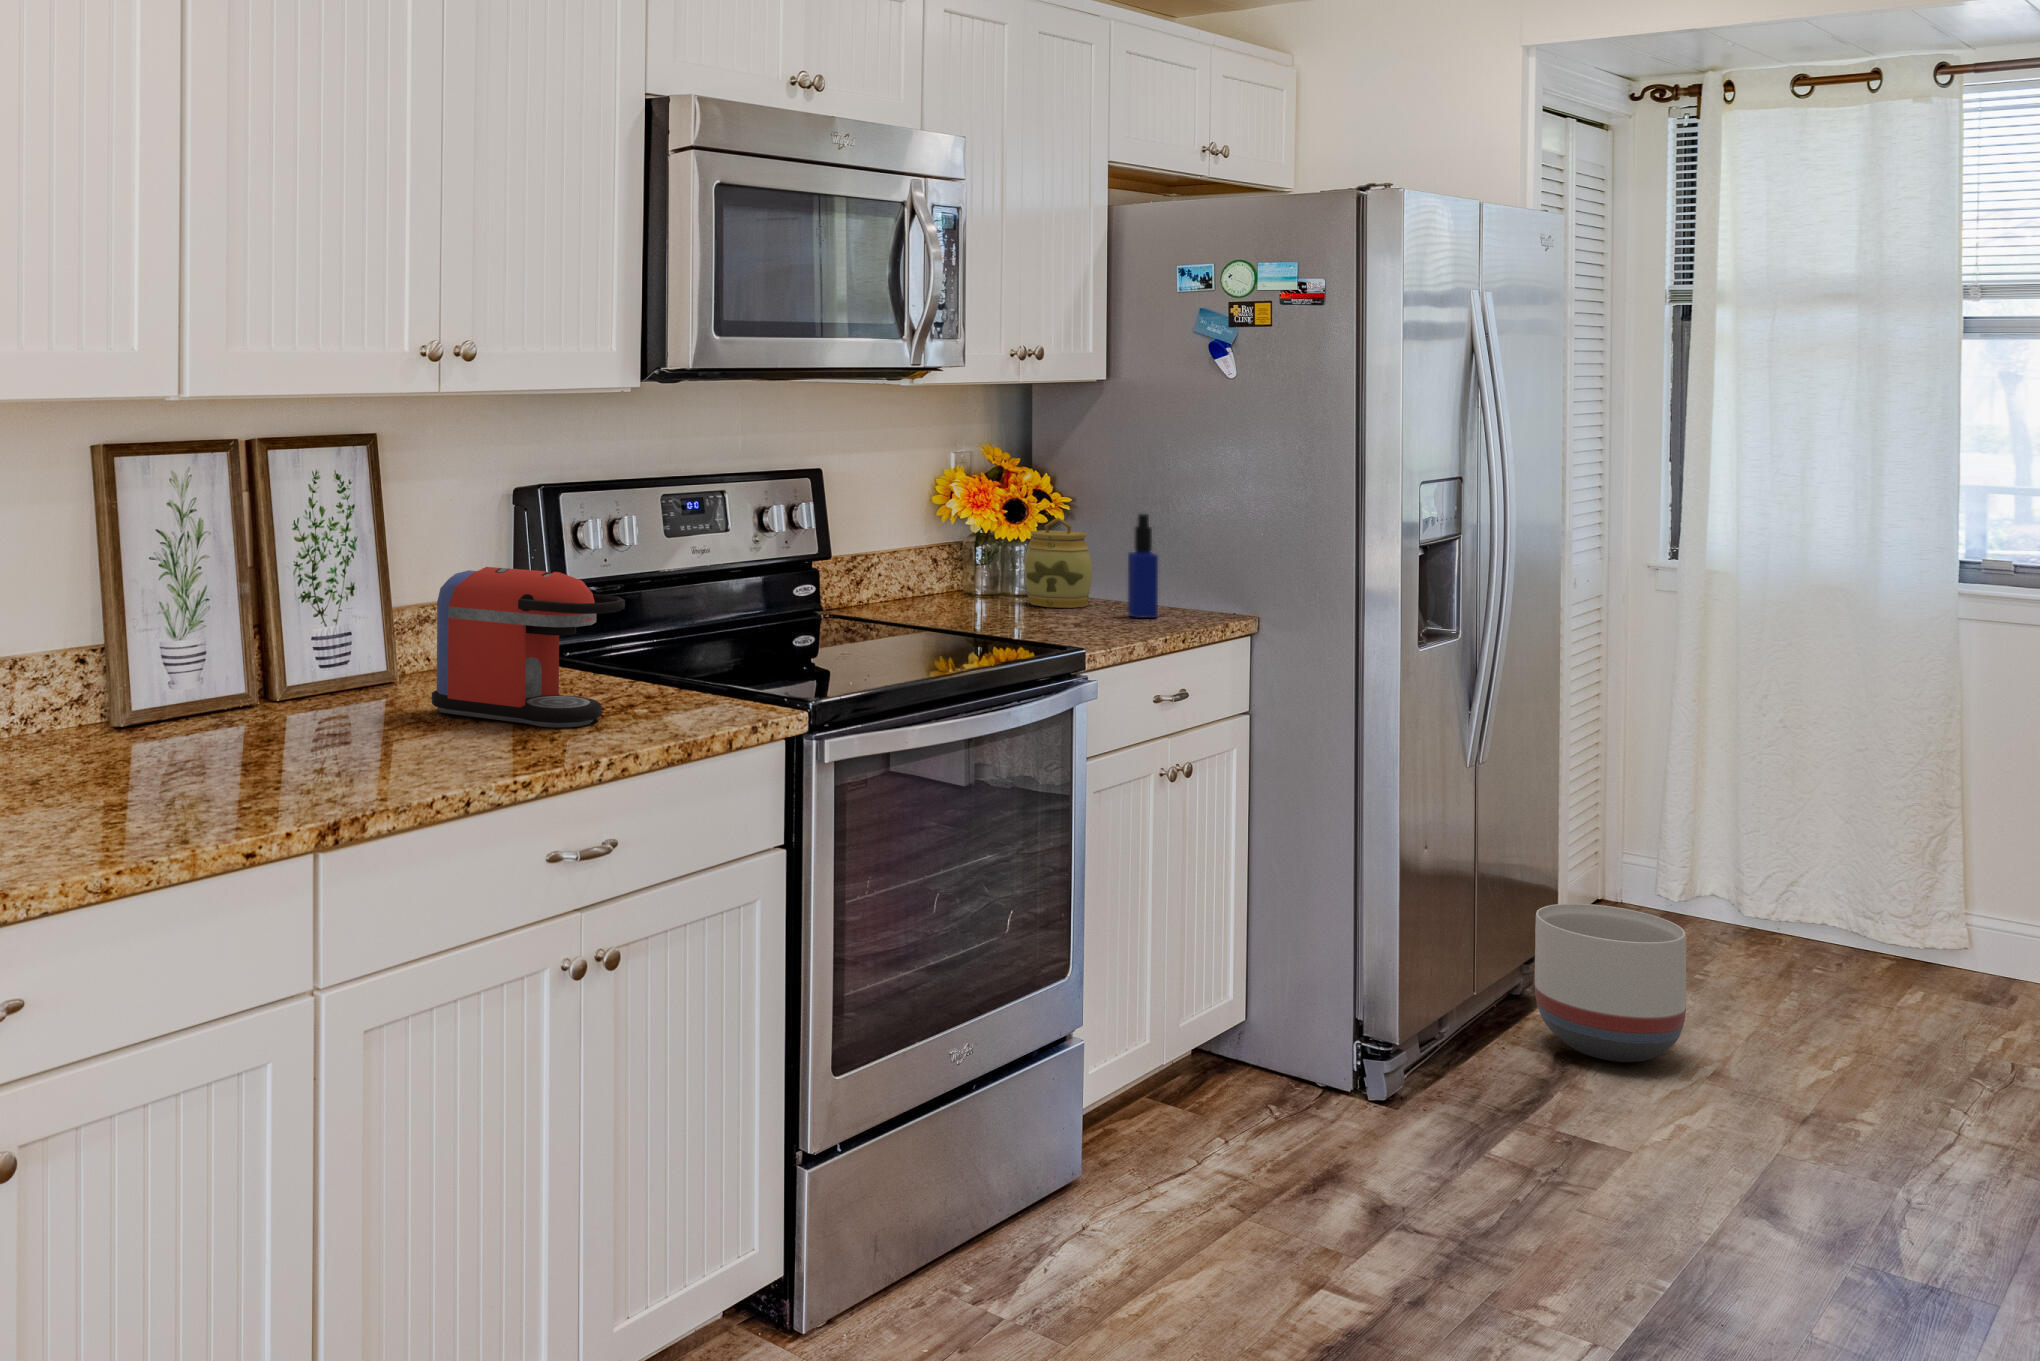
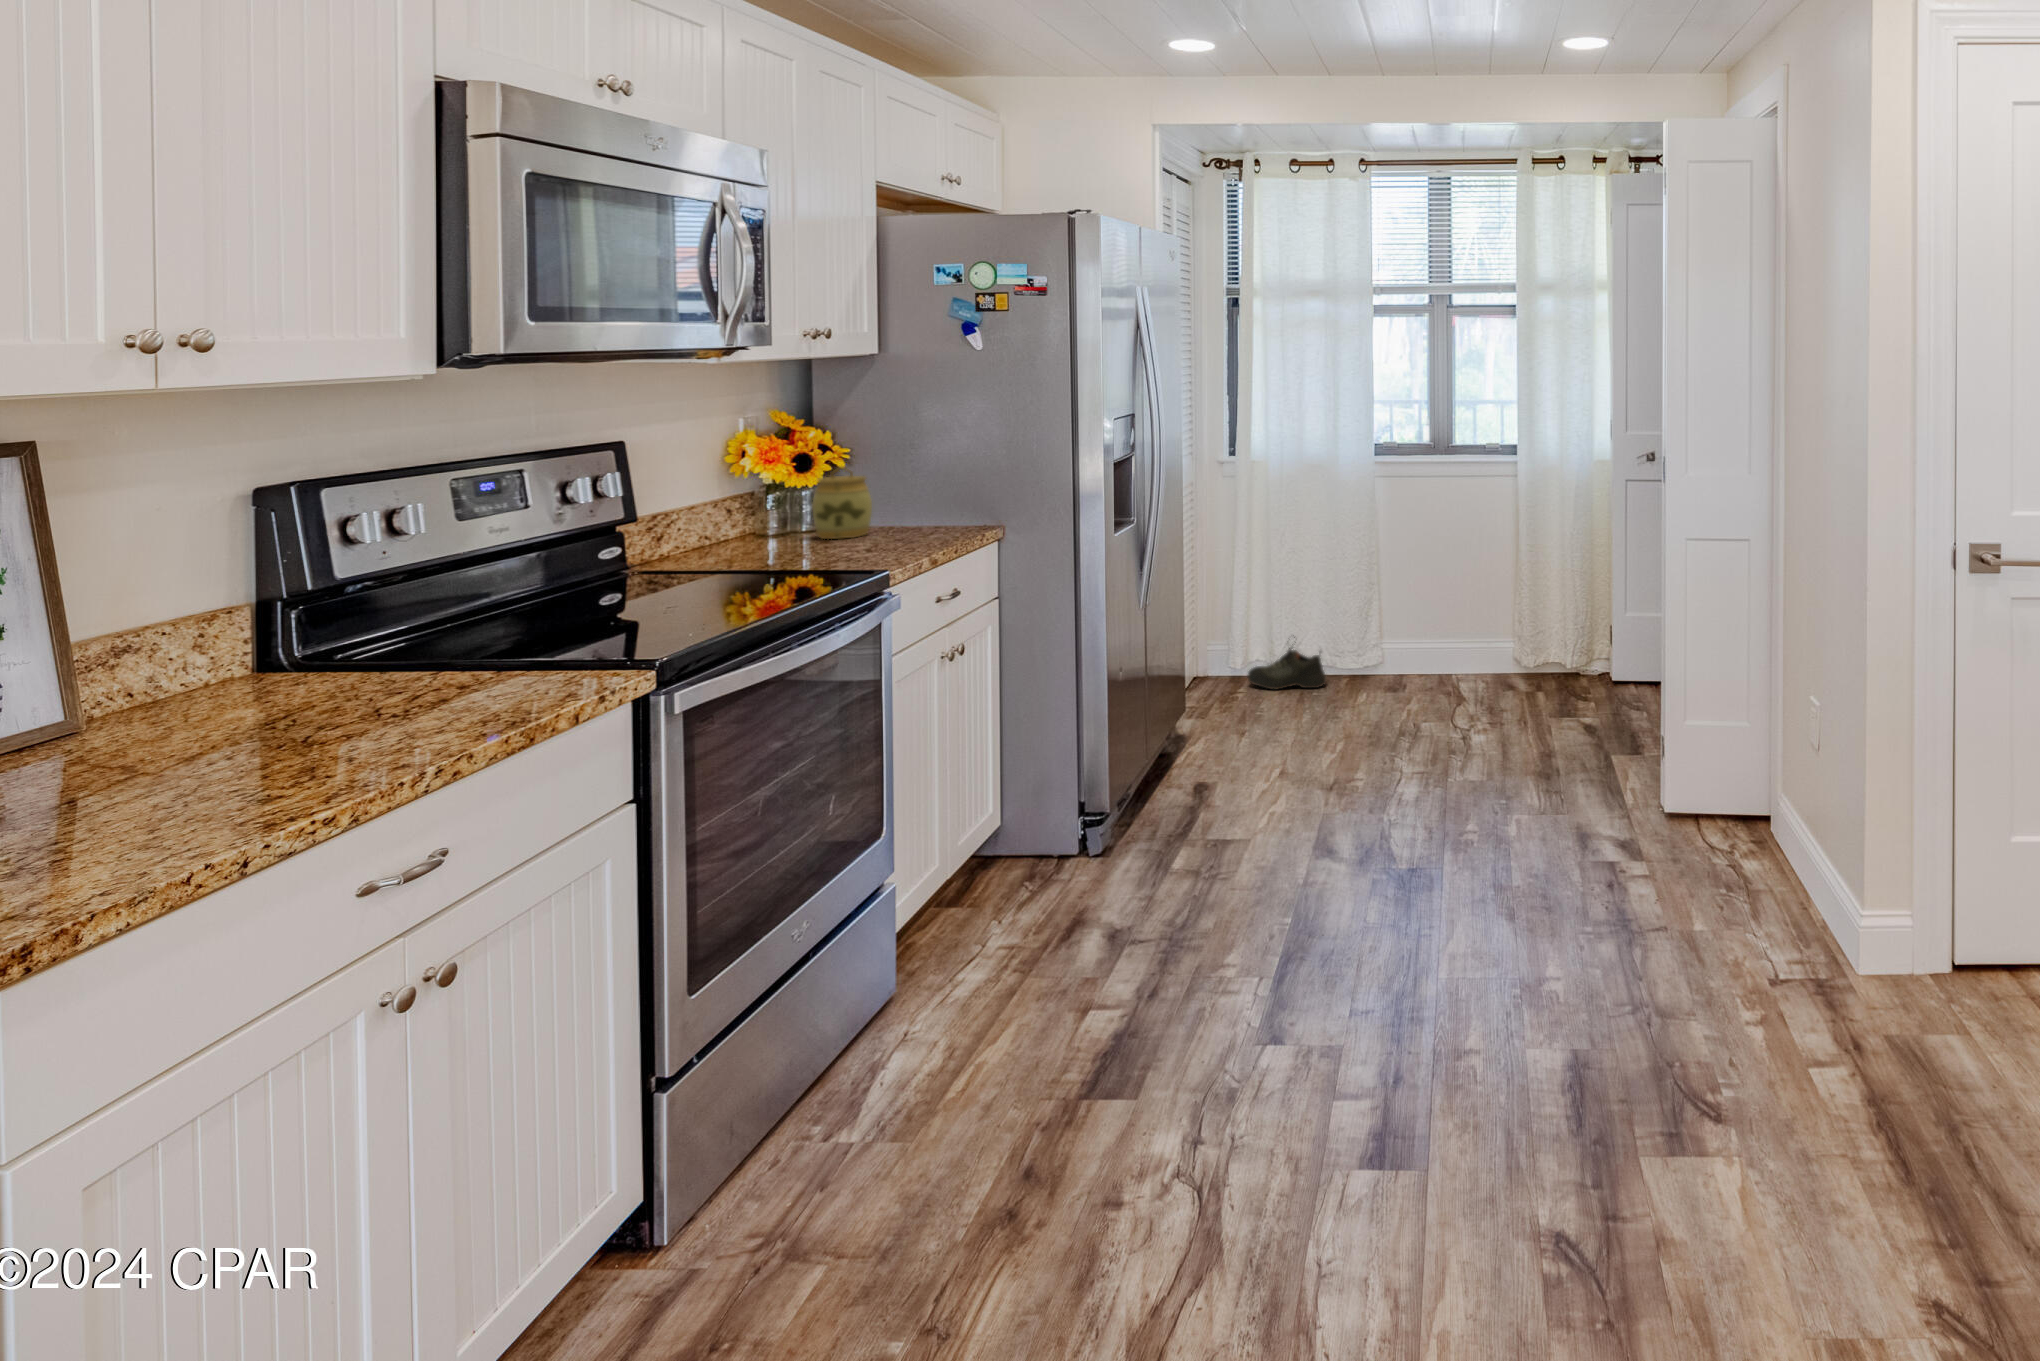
bottle: present [1128,514,1158,618] -> none [906,458,931,539]
coffee maker: present [432,567,625,728] -> none [153,578,441,757]
shoe: none [1691,864,1844,960] -> present [1248,637,1326,689]
planter: present [1535,904,1686,1062] -> none [1180,684,1266,784]

